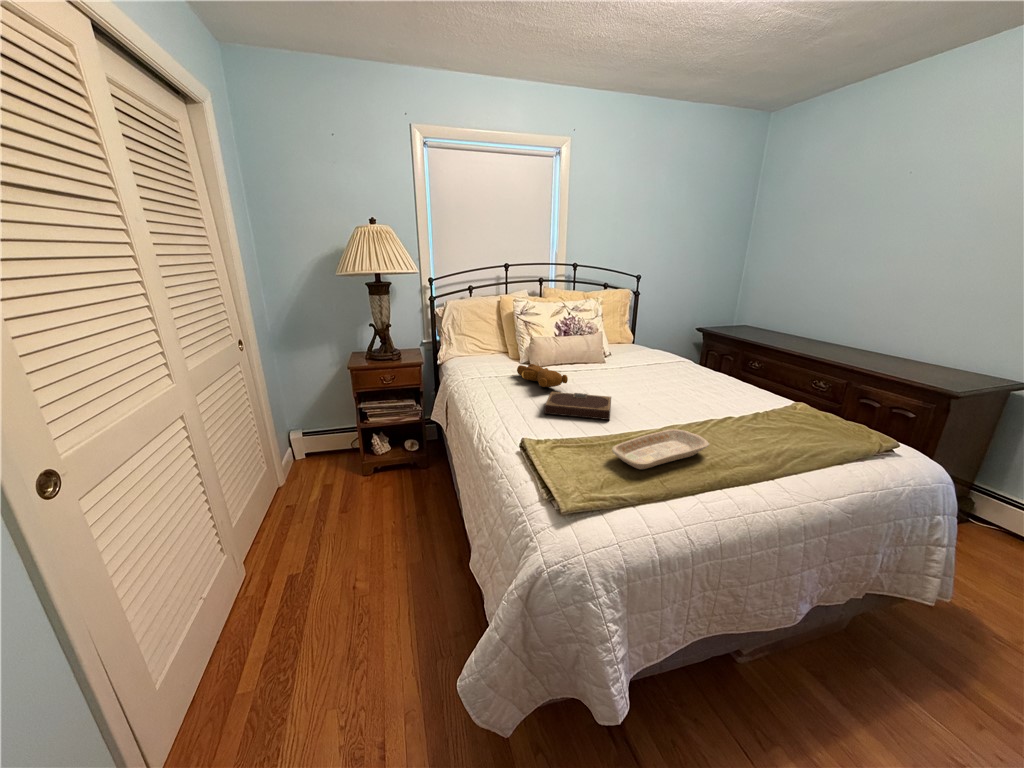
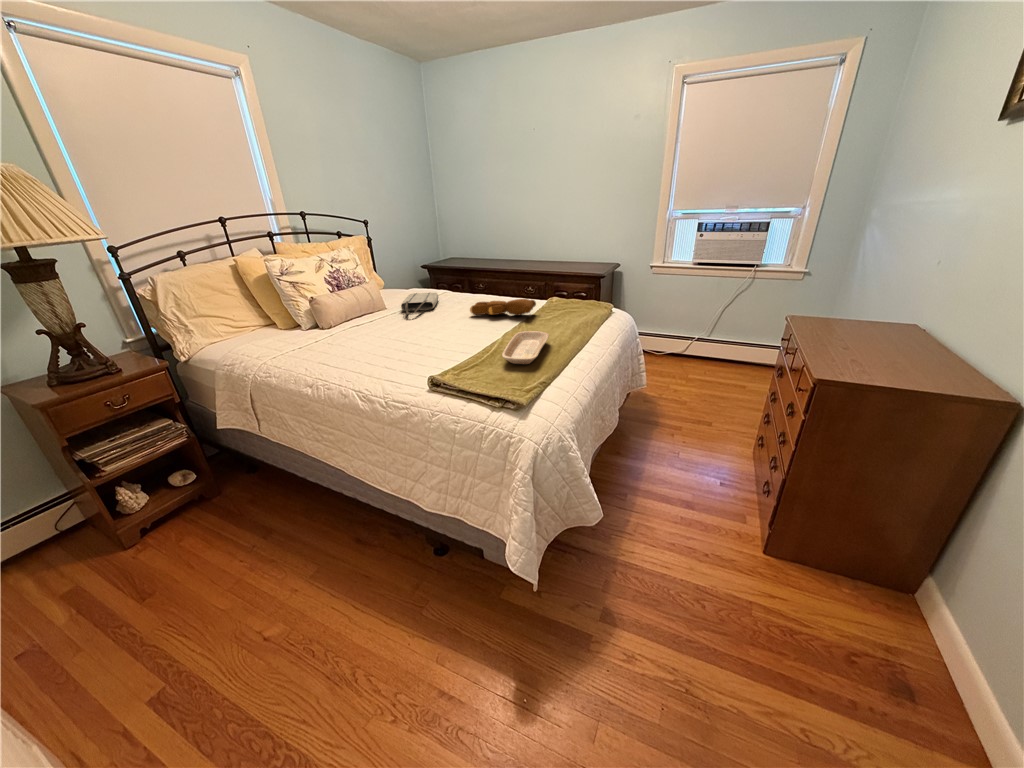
tote bag: none [607,355,664,376] -> present [401,293,438,315]
teddy bear: present [517,364,568,388] -> present [470,299,536,316]
notebook: present [544,392,611,420] -> none [393,328,463,358]

